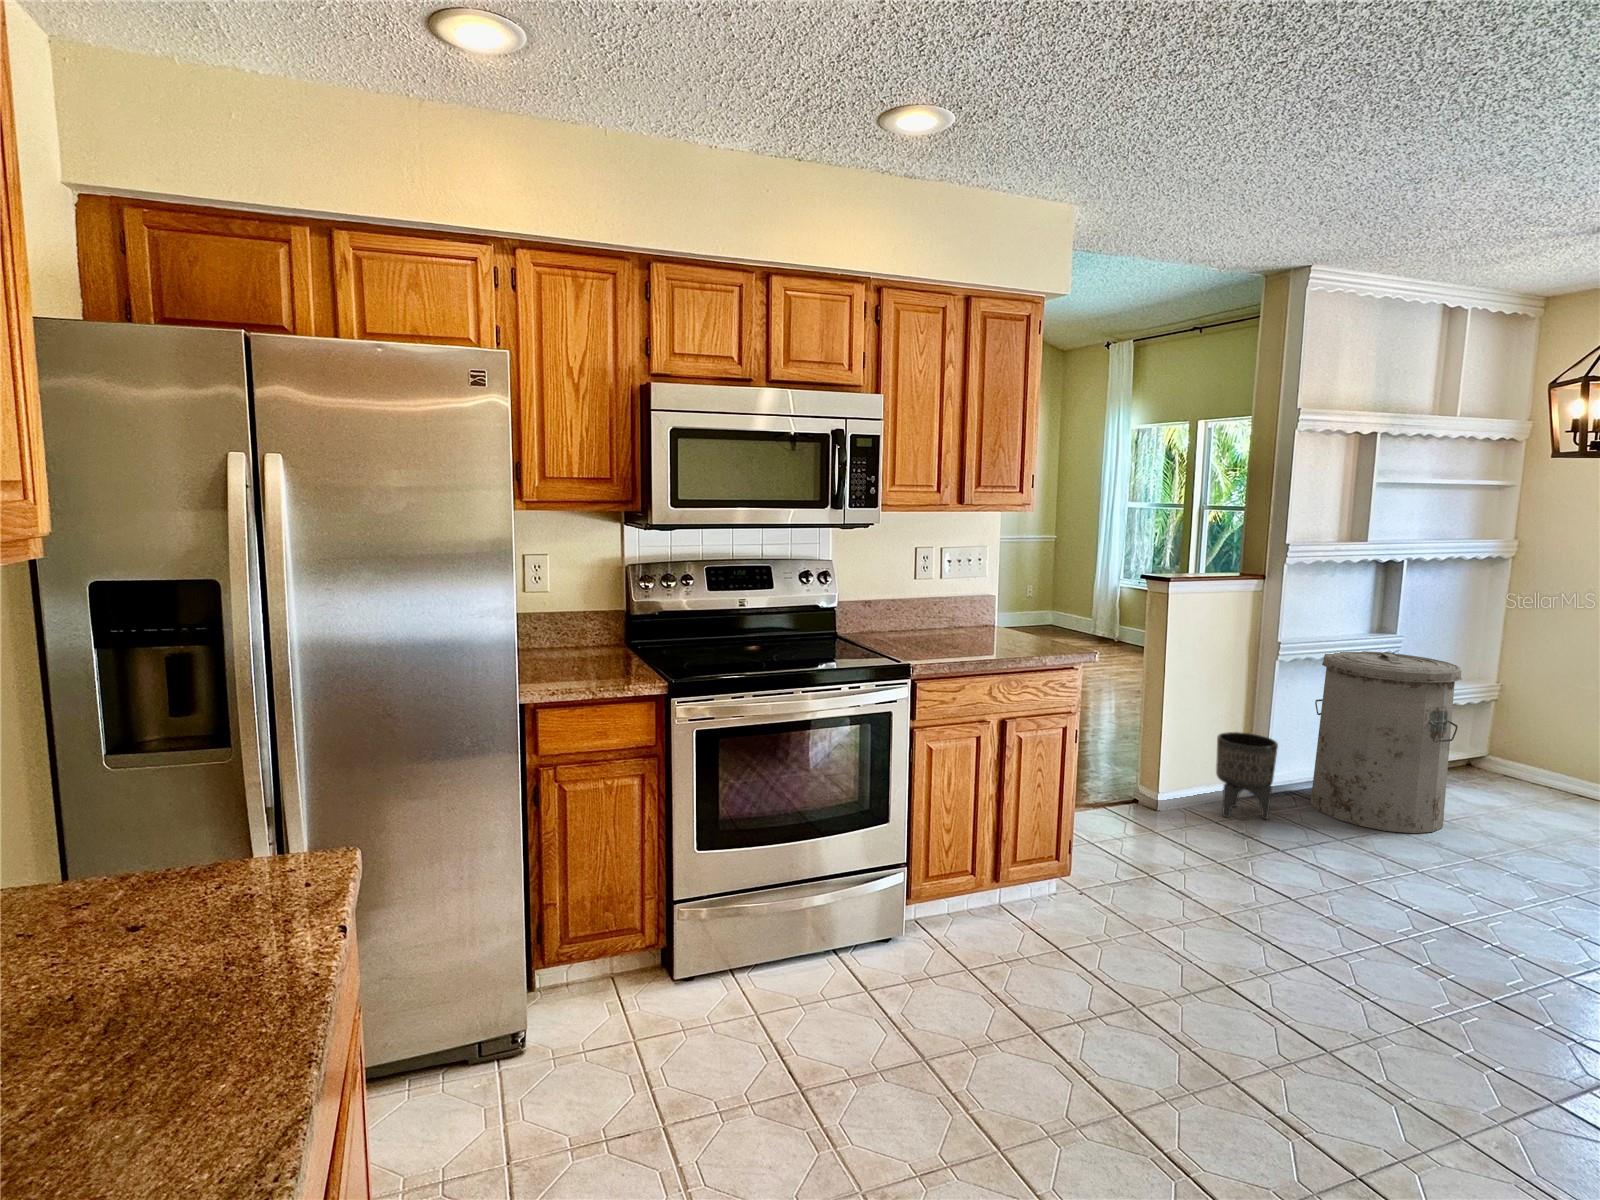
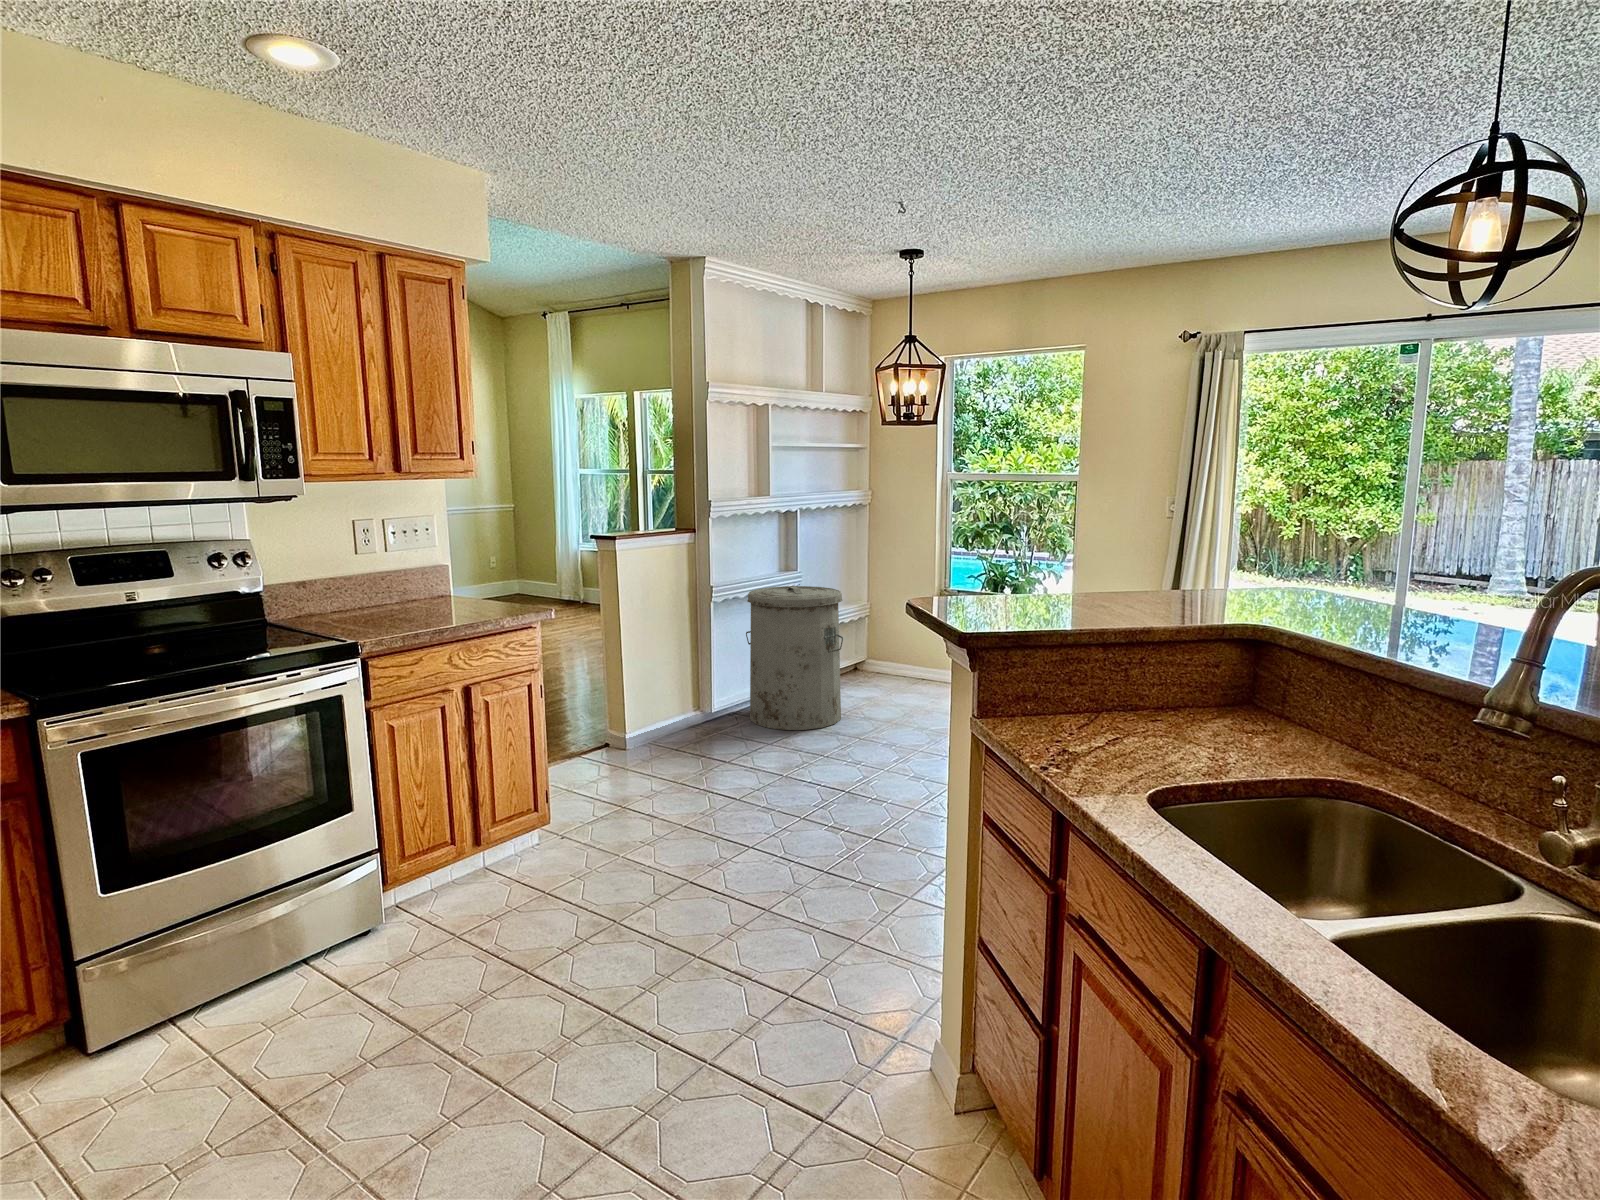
planter: present [1216,732,1278,819] -> none [672,668,720,745]

